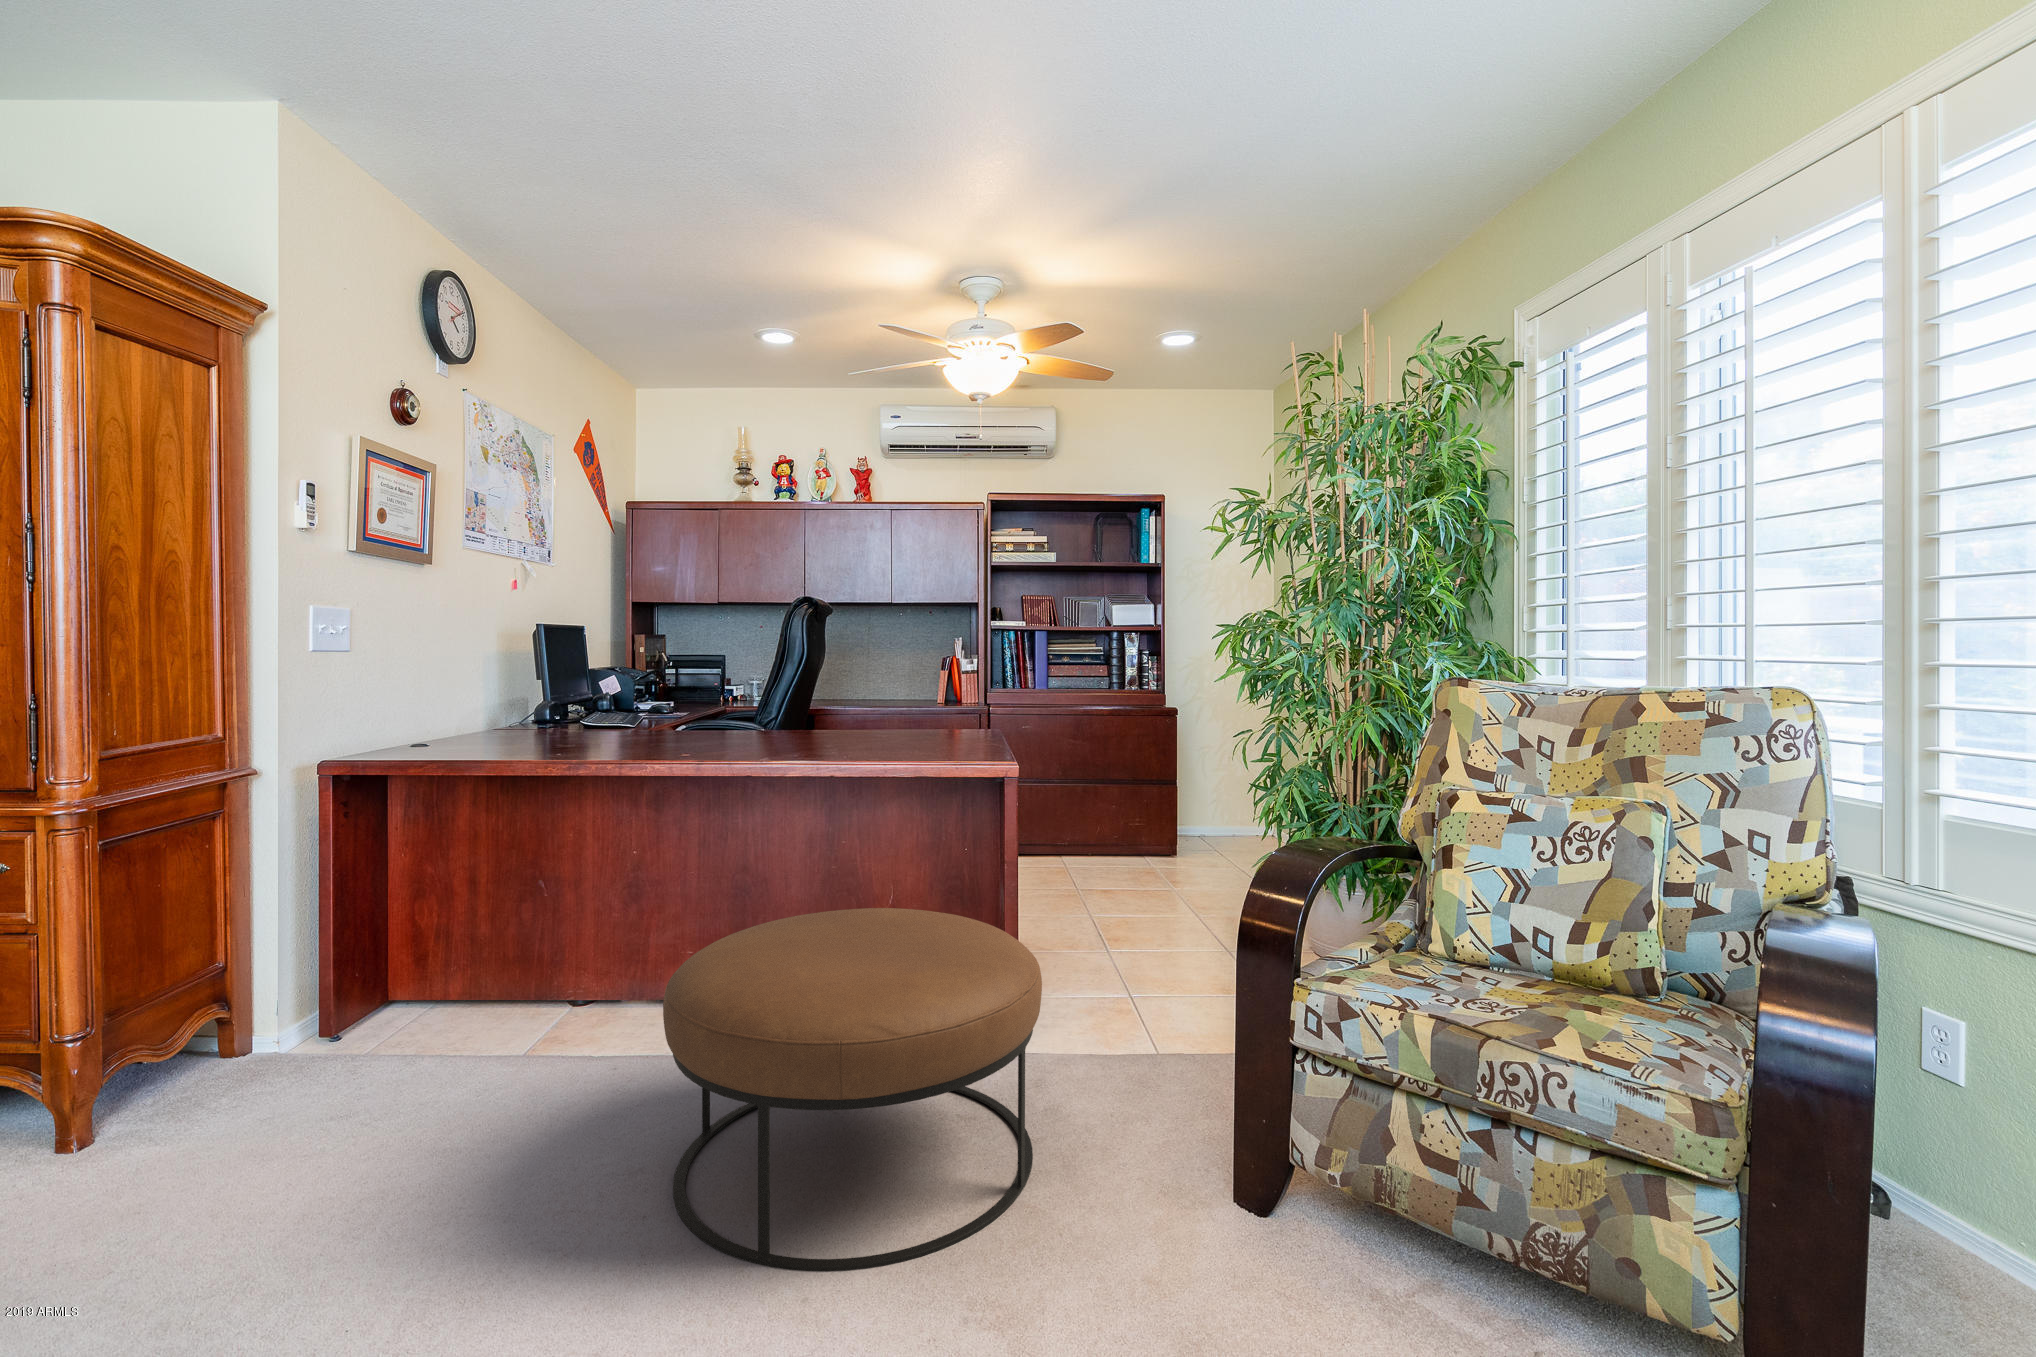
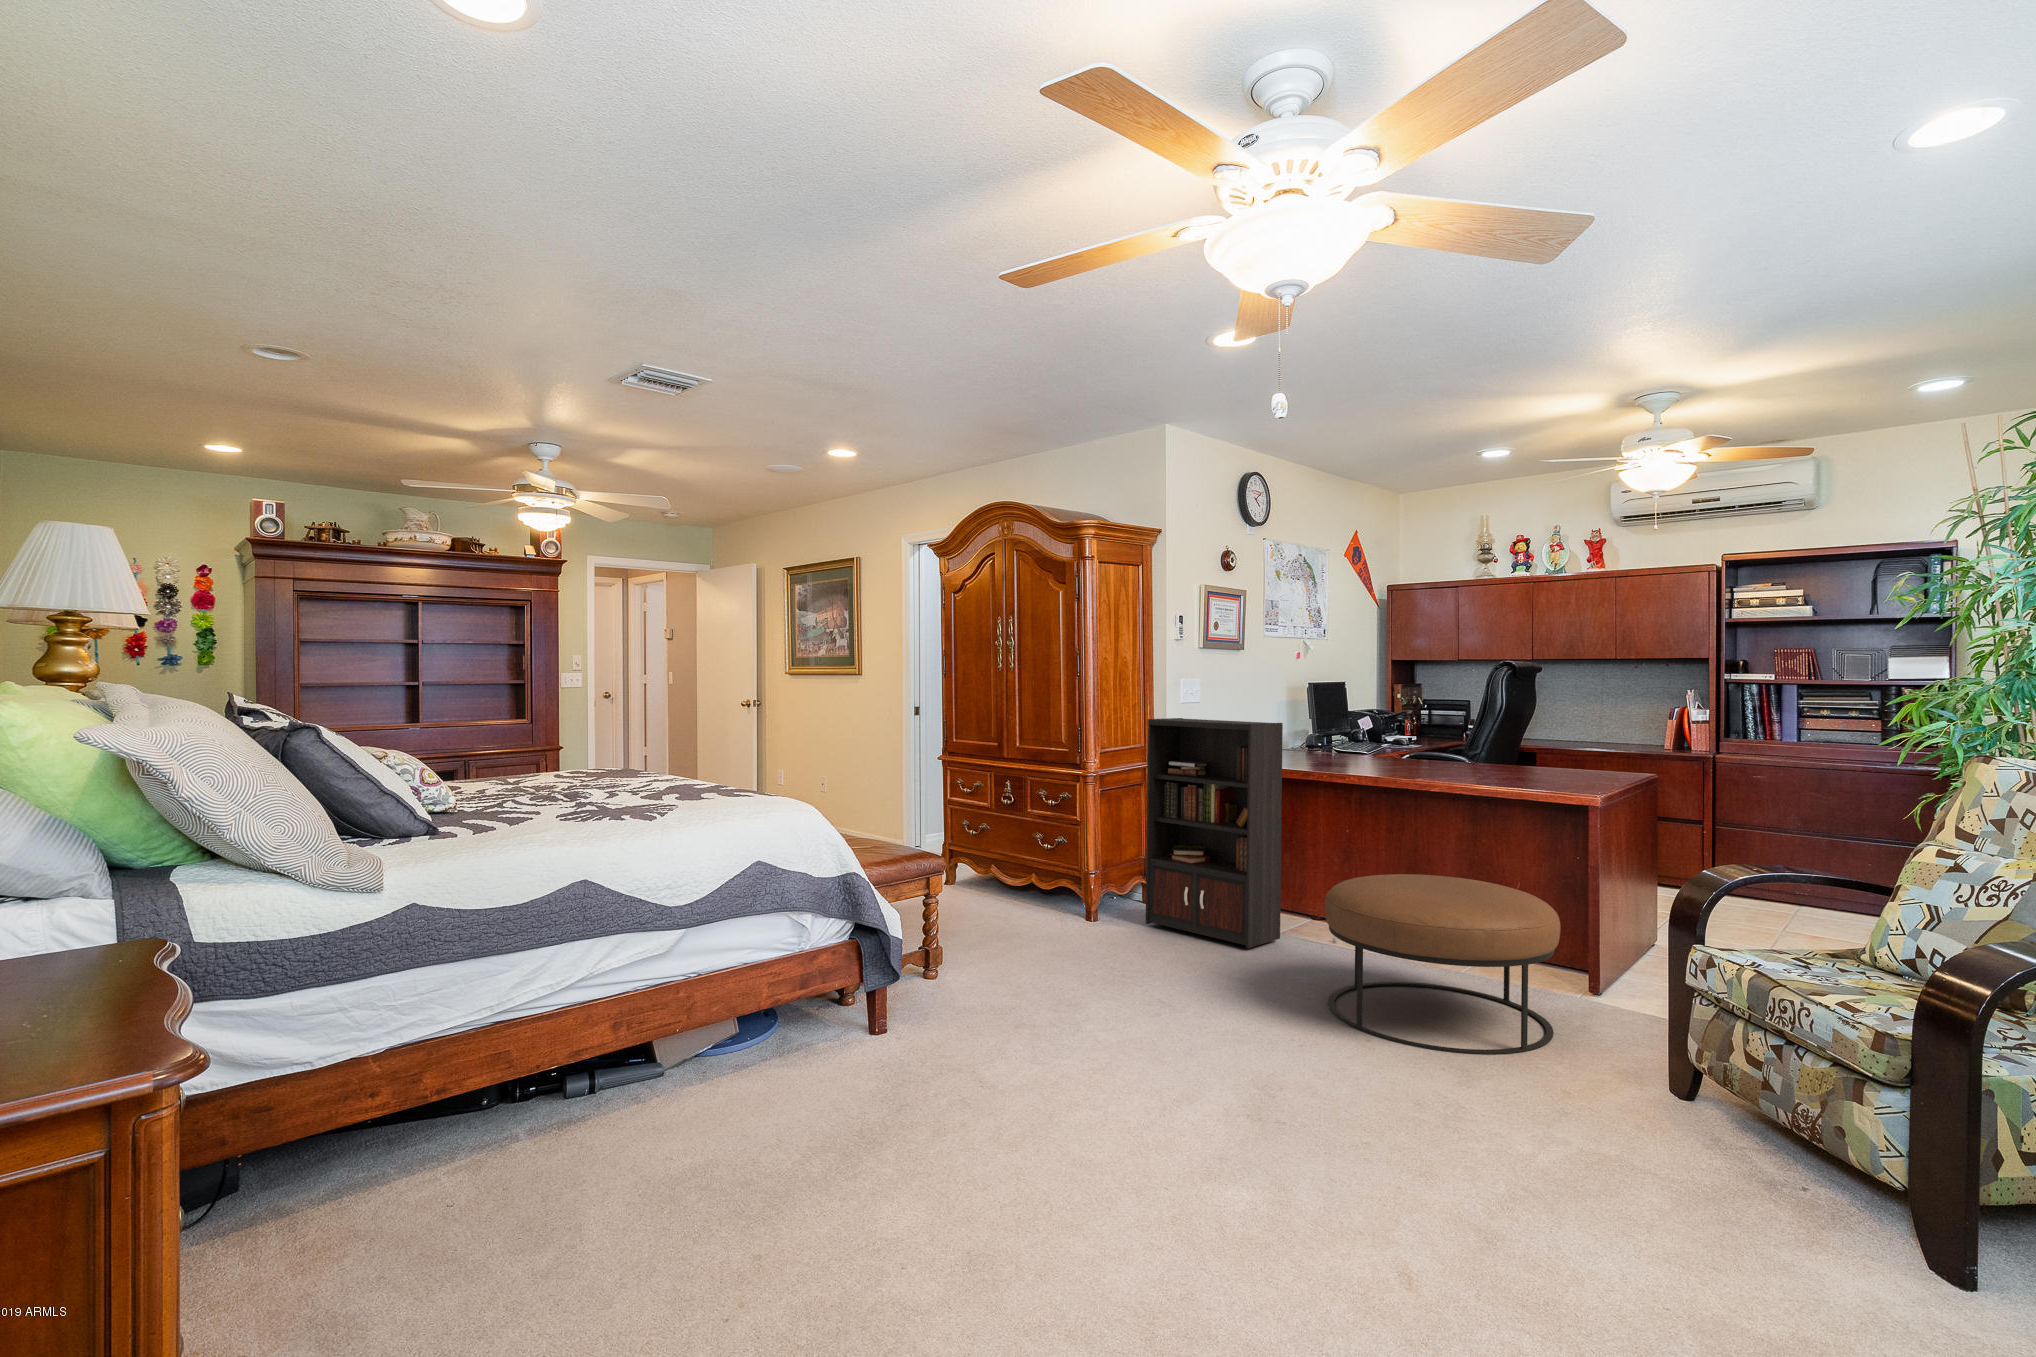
bookcase: none [215,678,628,1108] -> present [1146,718,1337,948]

